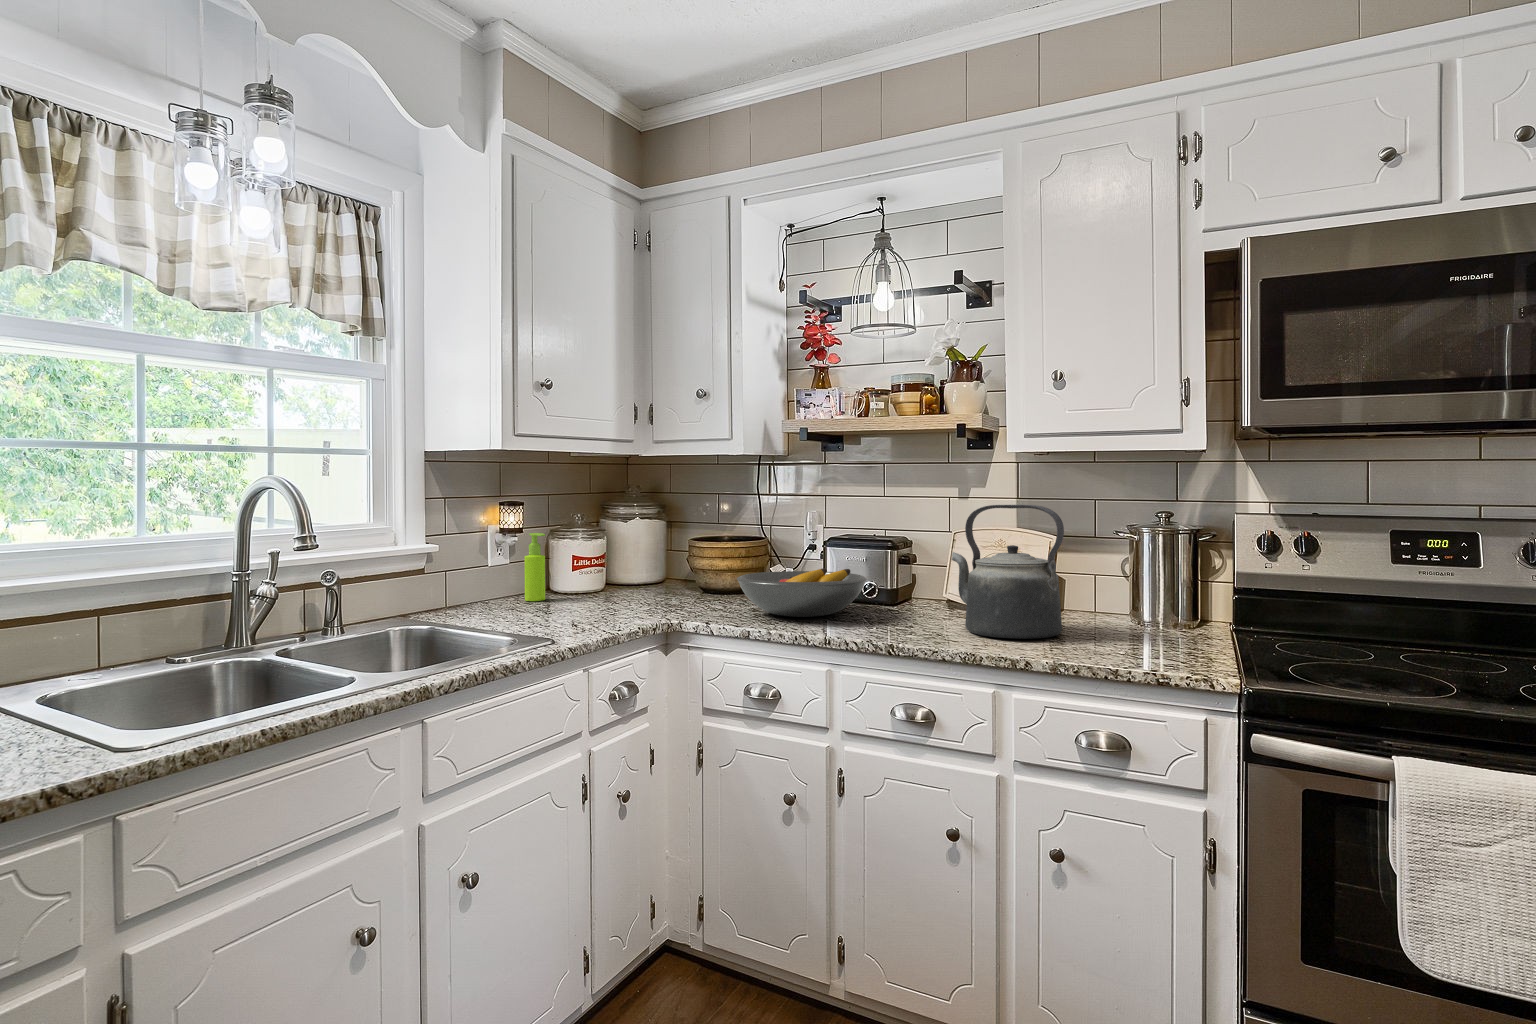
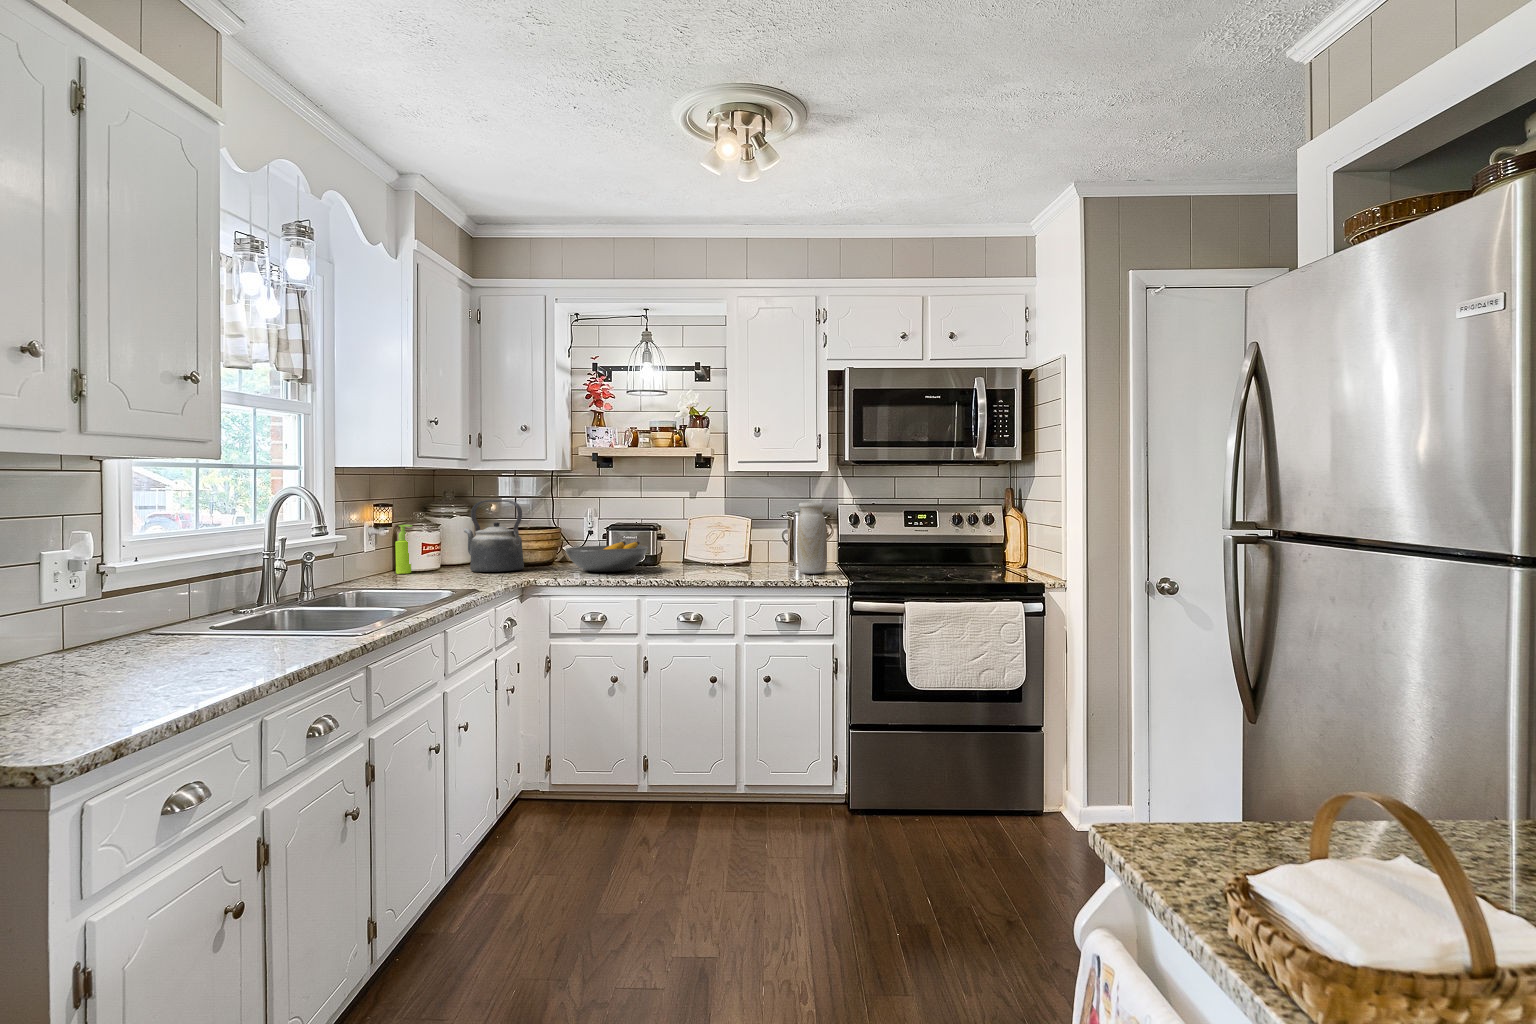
kettle: present [952,505,1064,639] -> present [464,500,524,572]
vase: none [1132,508,1199,649] -> present [797,502,827,574]

